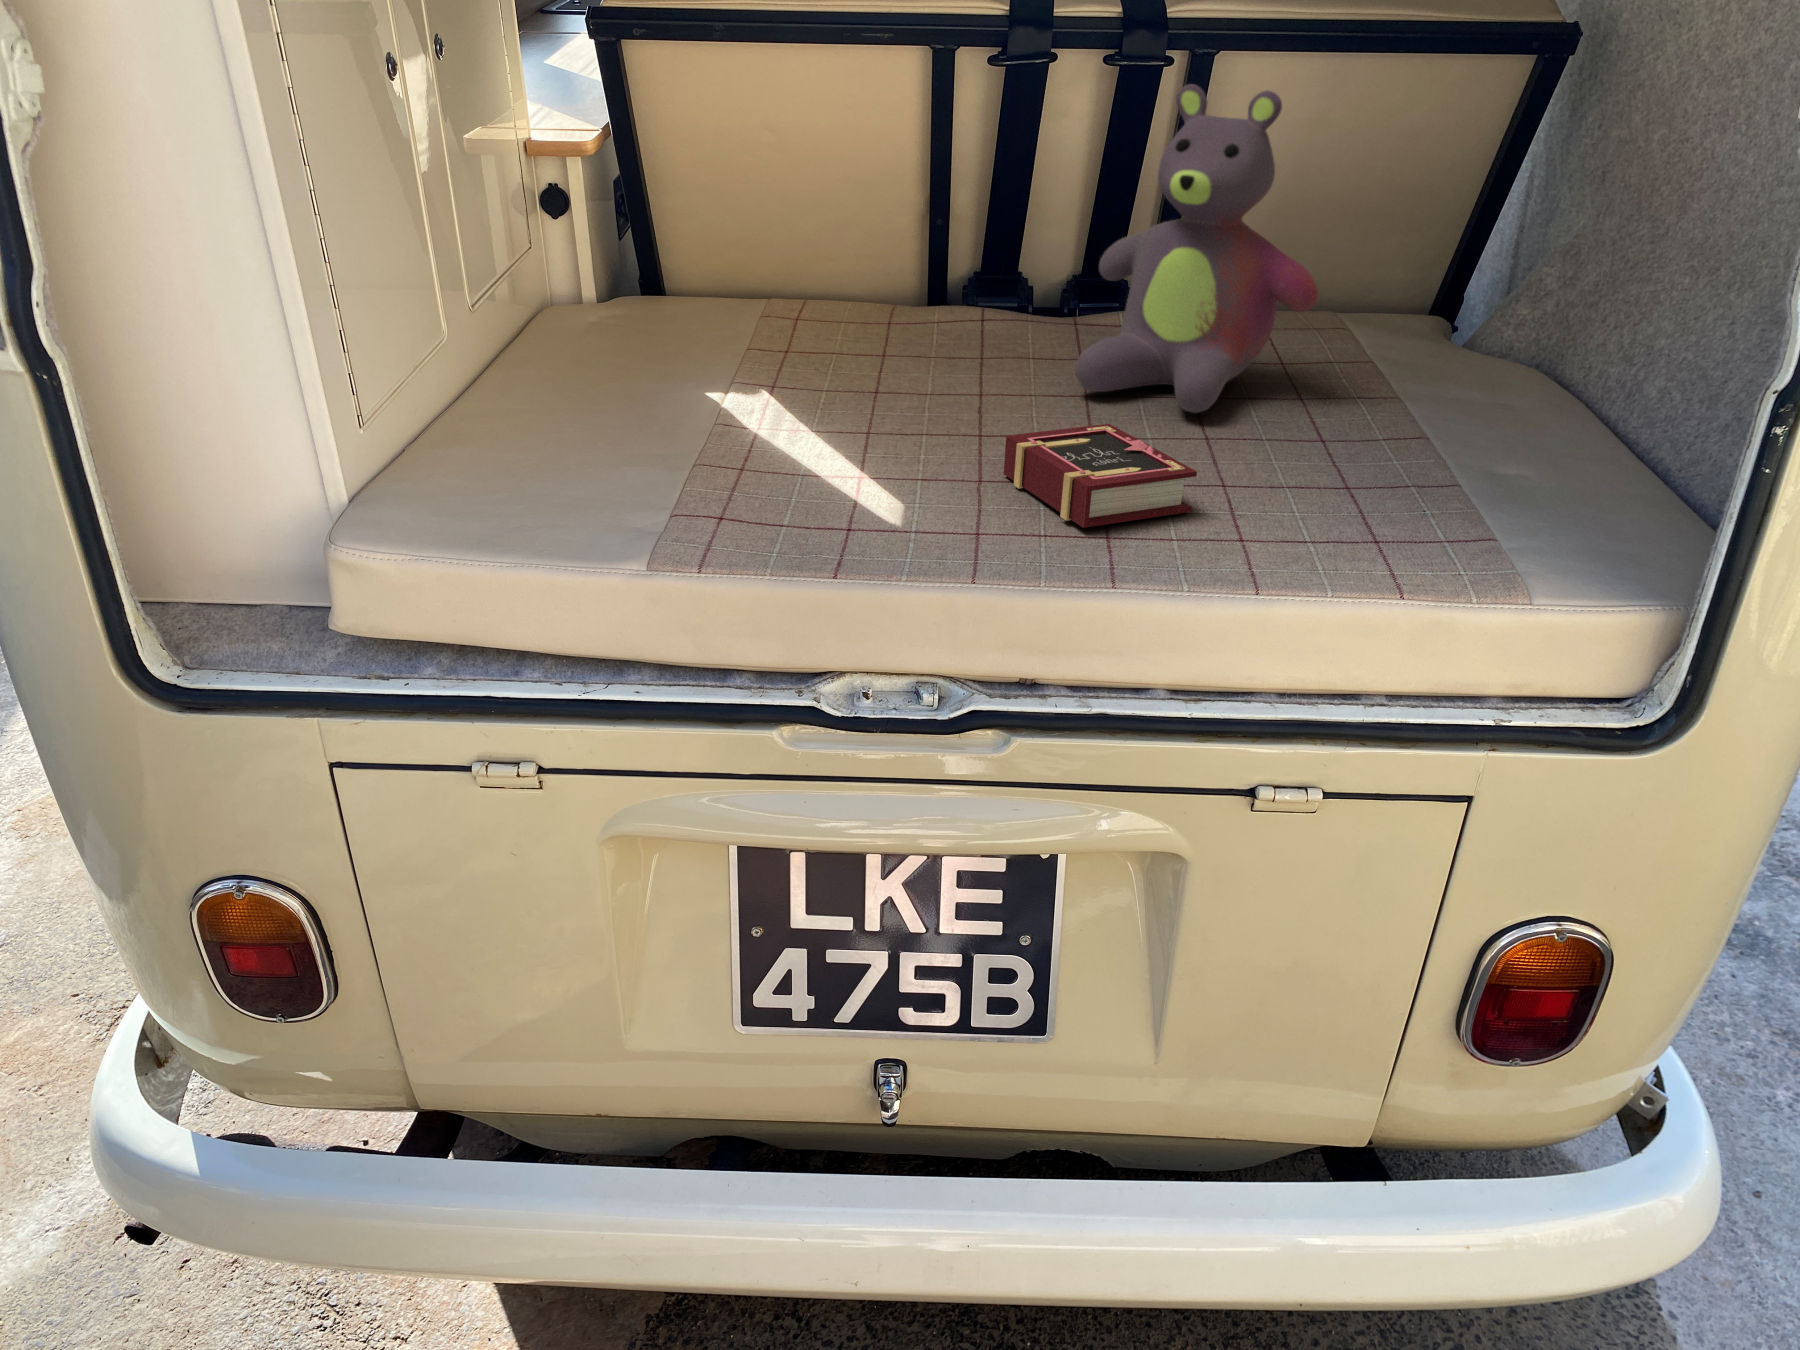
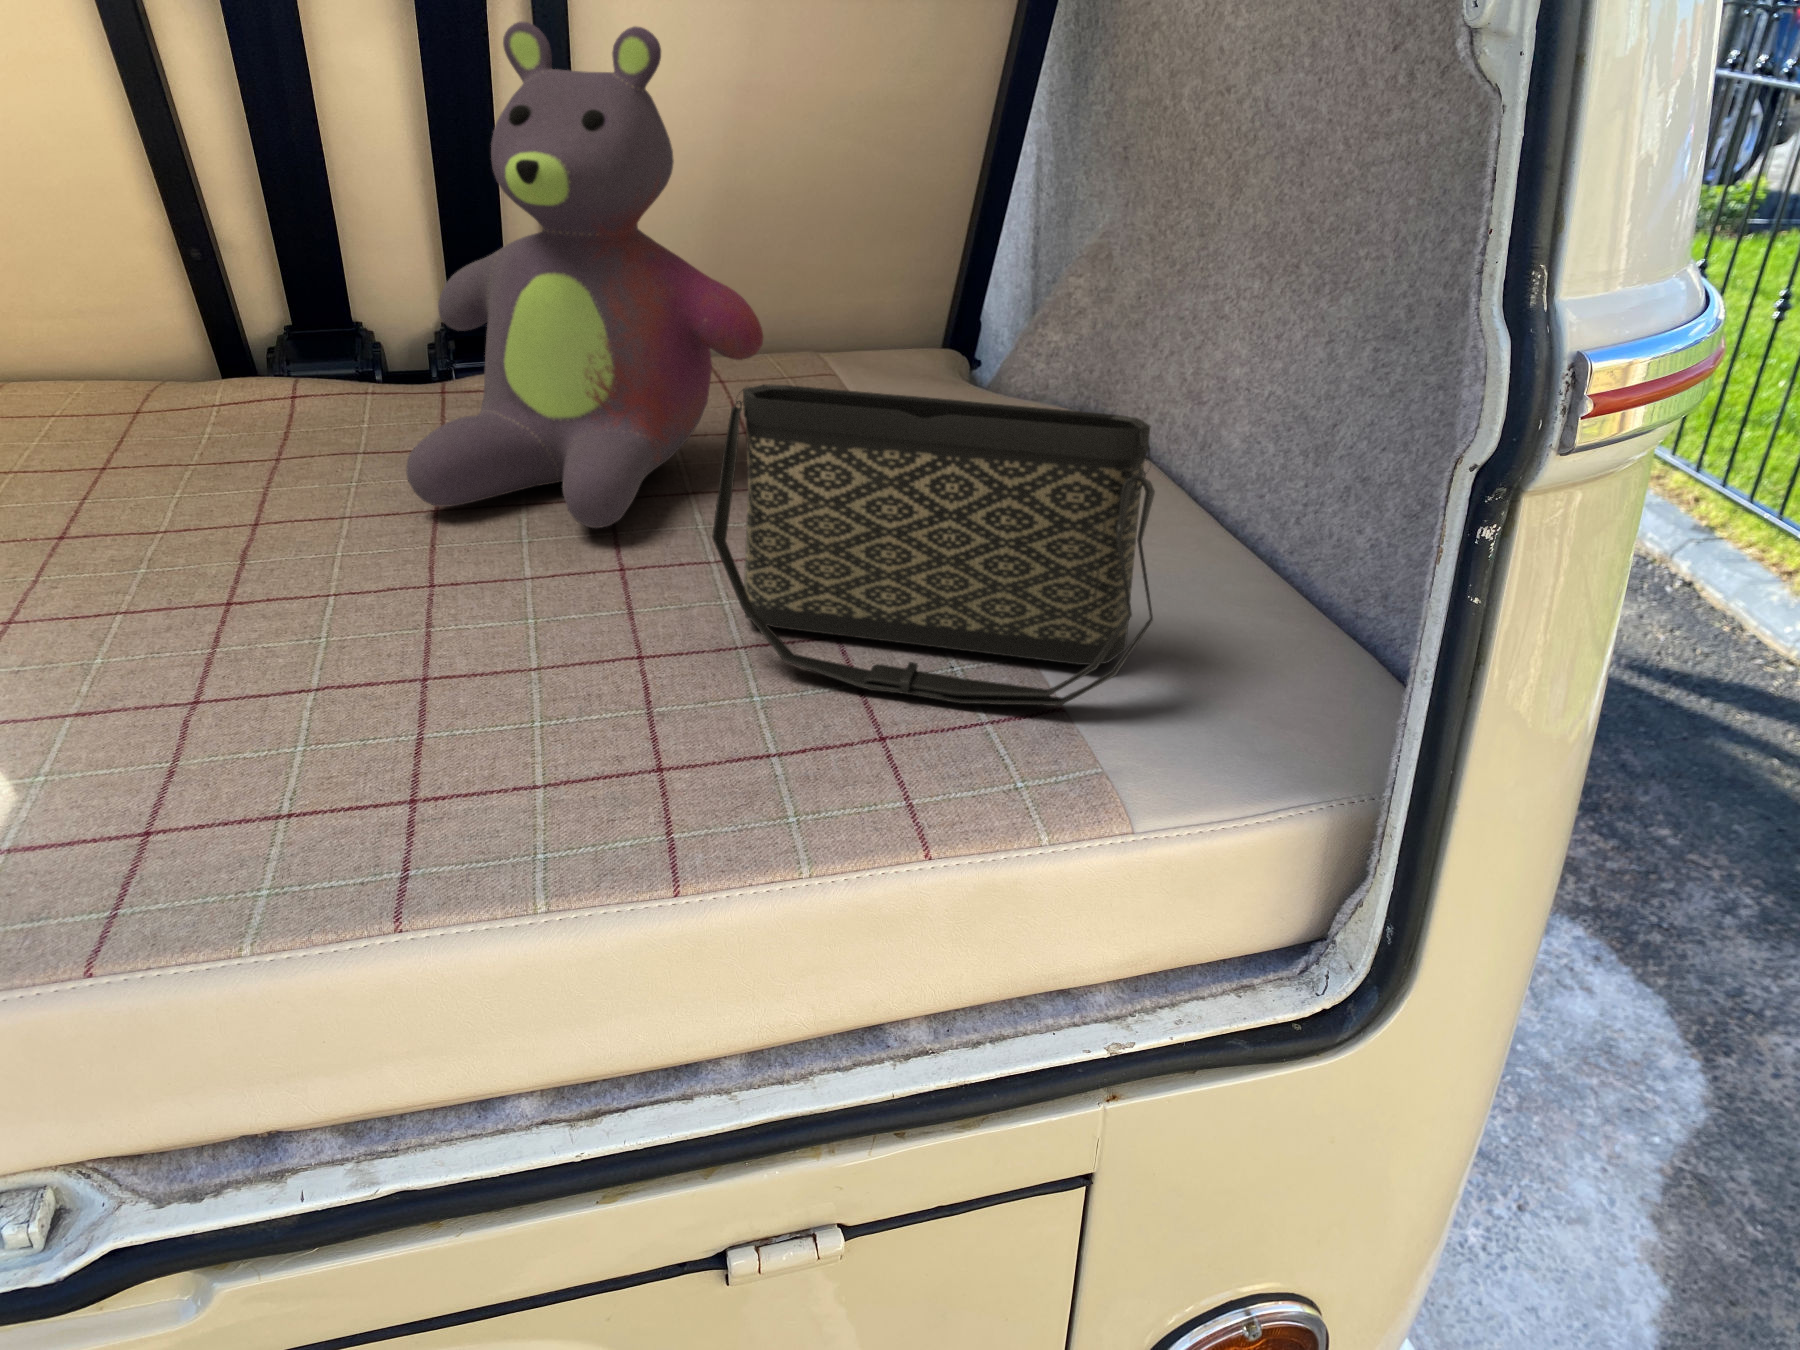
handbag: none [1284,326,1583,537] -> present [712,384,1155,706]
book: present [1004,424,1197,528] -> none [229,574,571,794]

